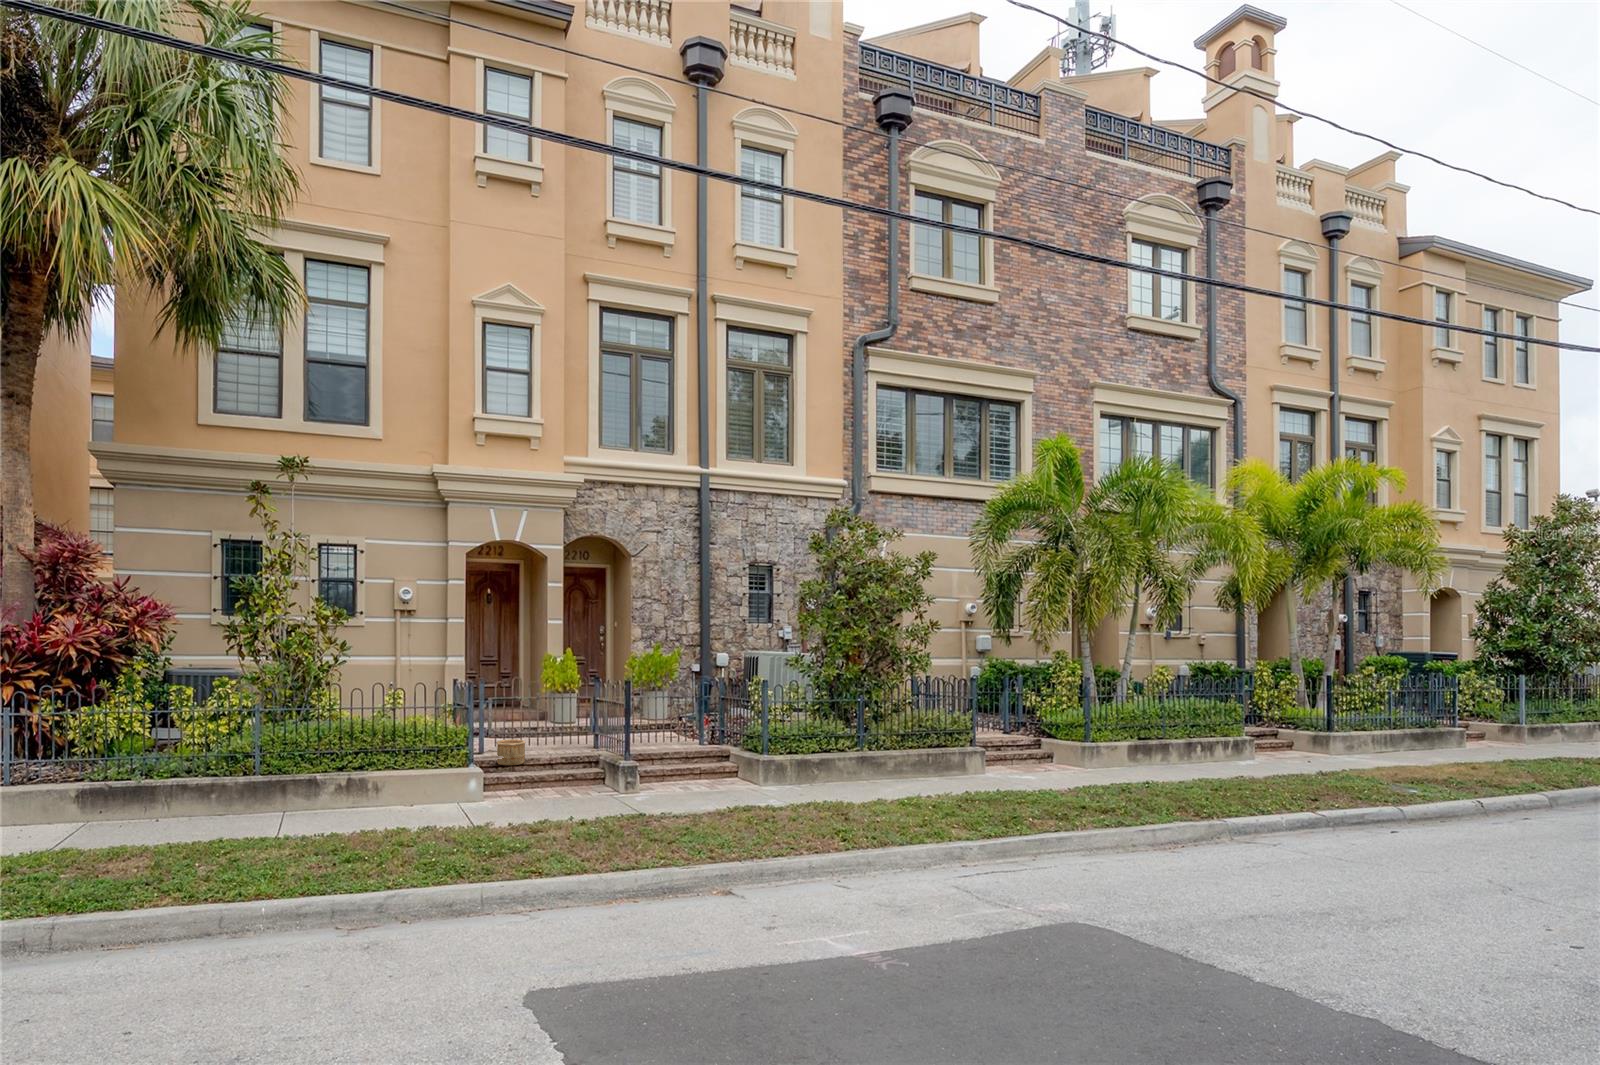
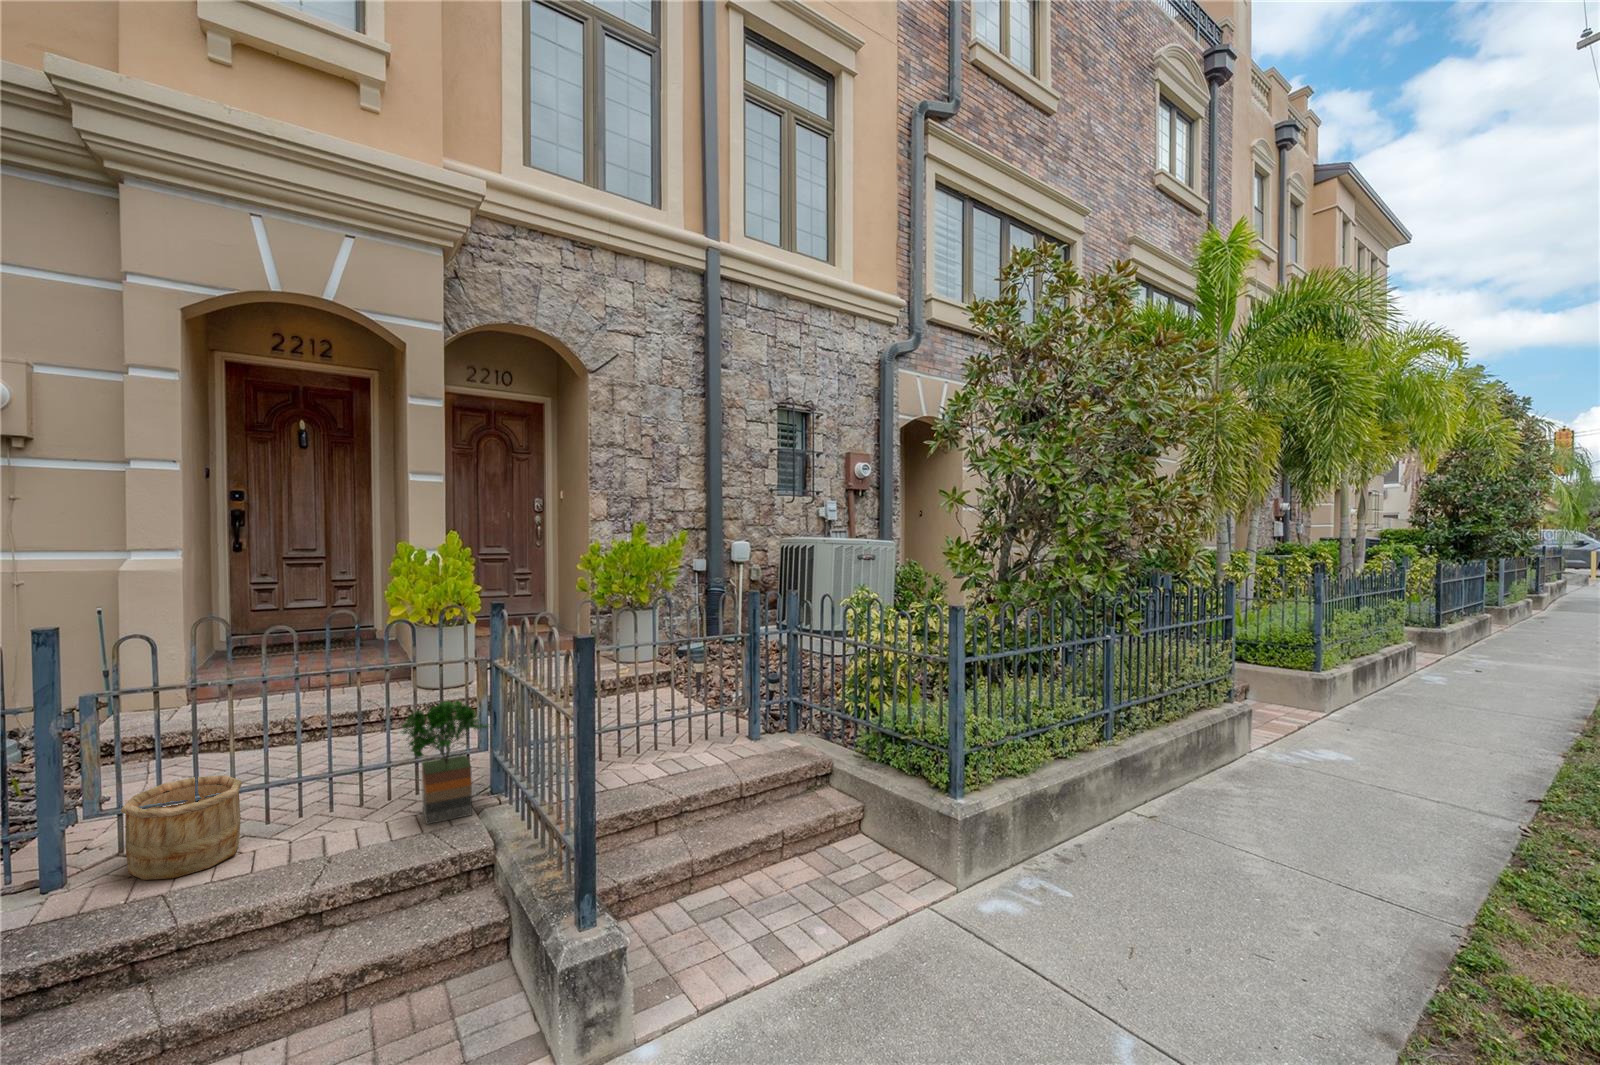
potted tree: none [570,719,600,761] -> present [401,701,490,824]

